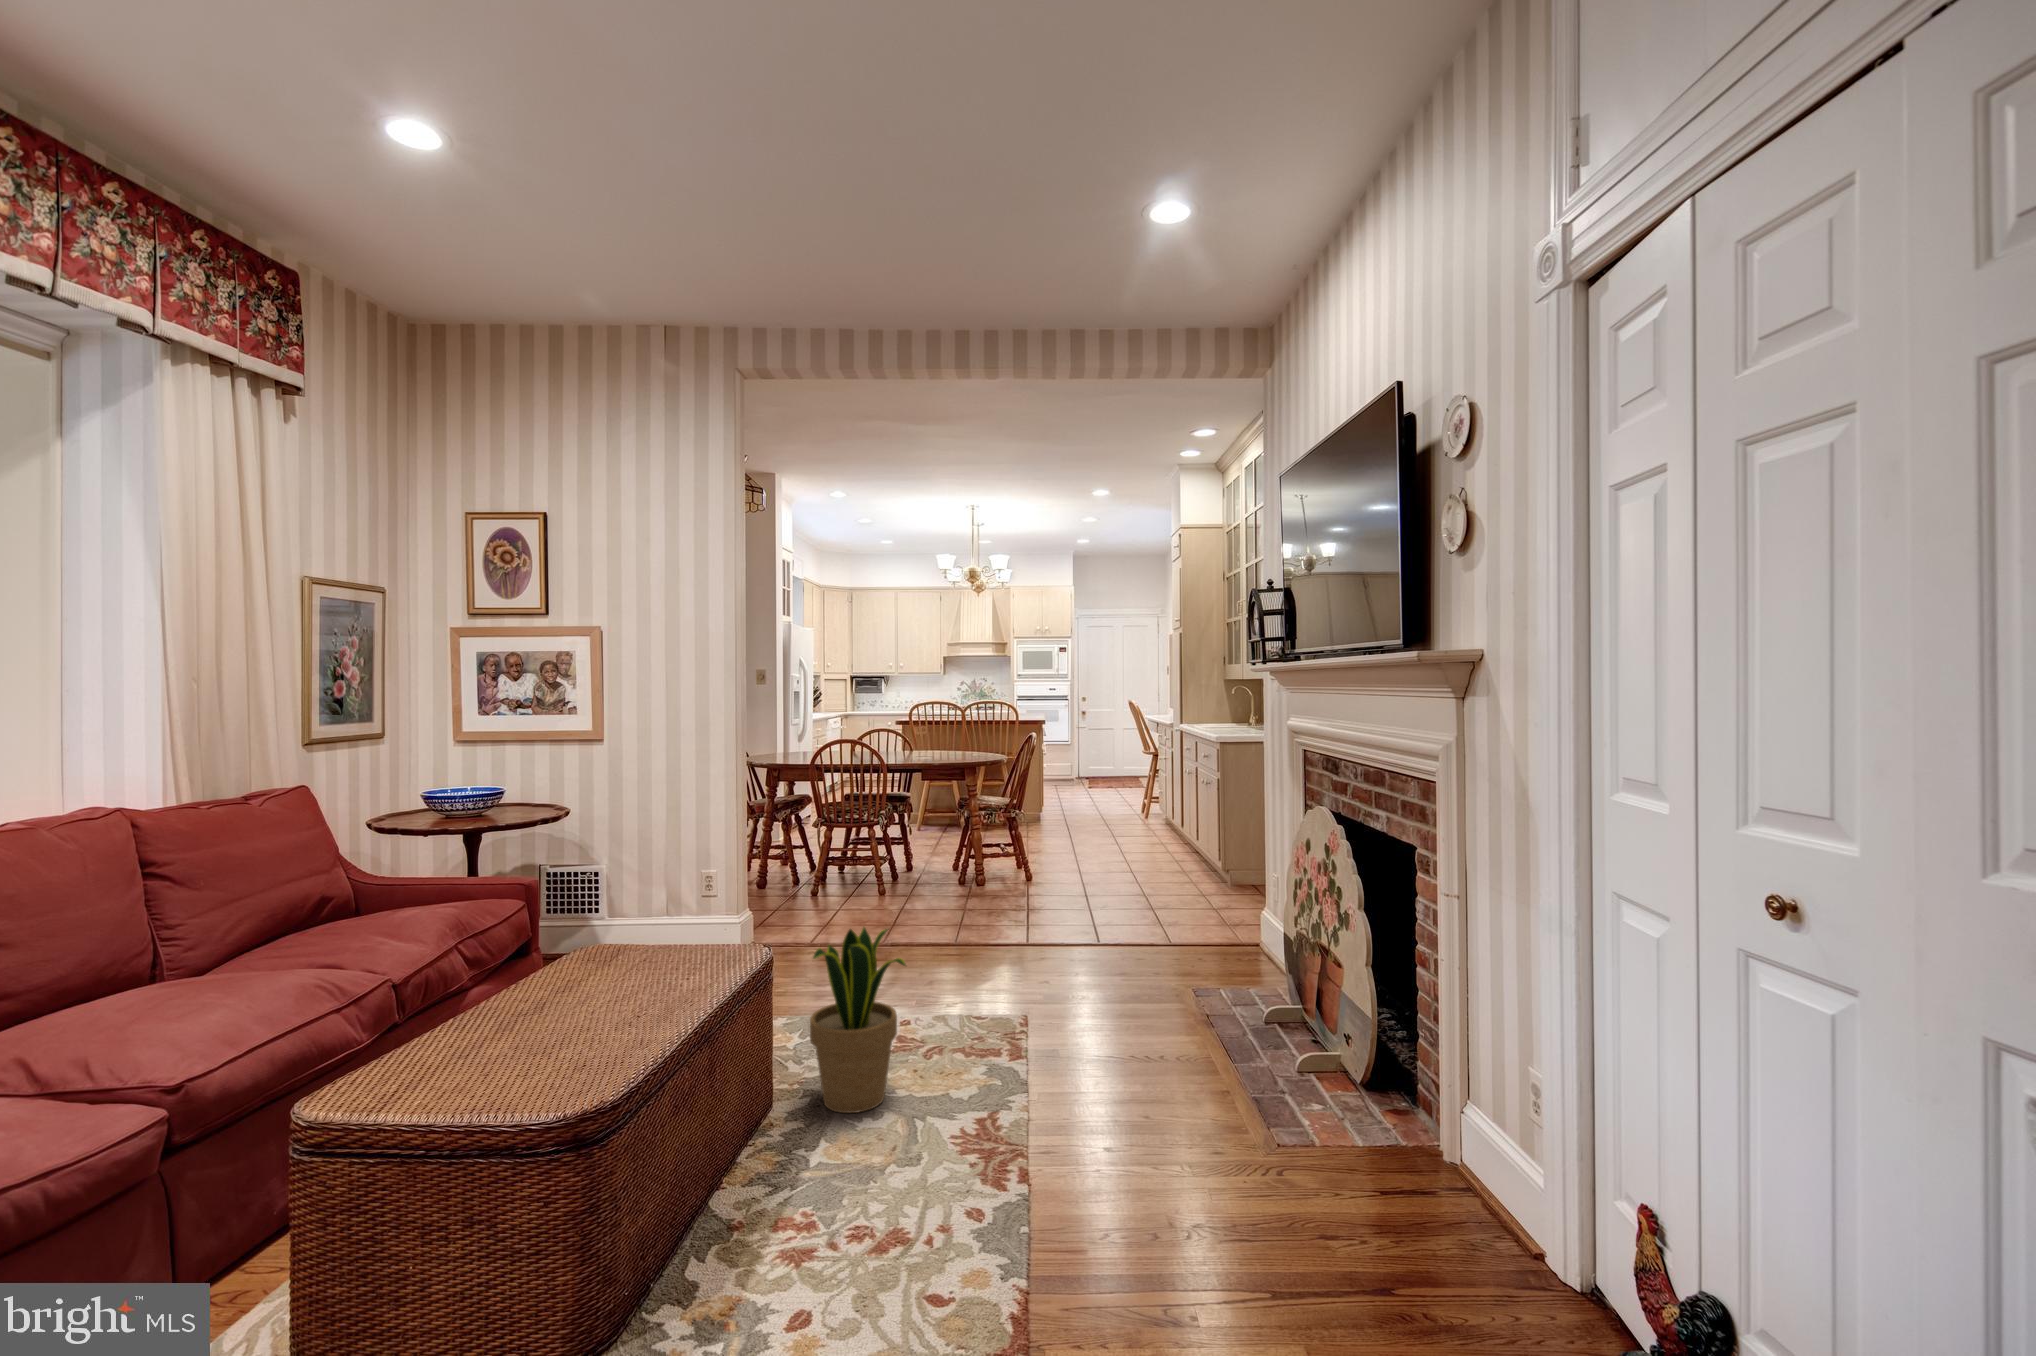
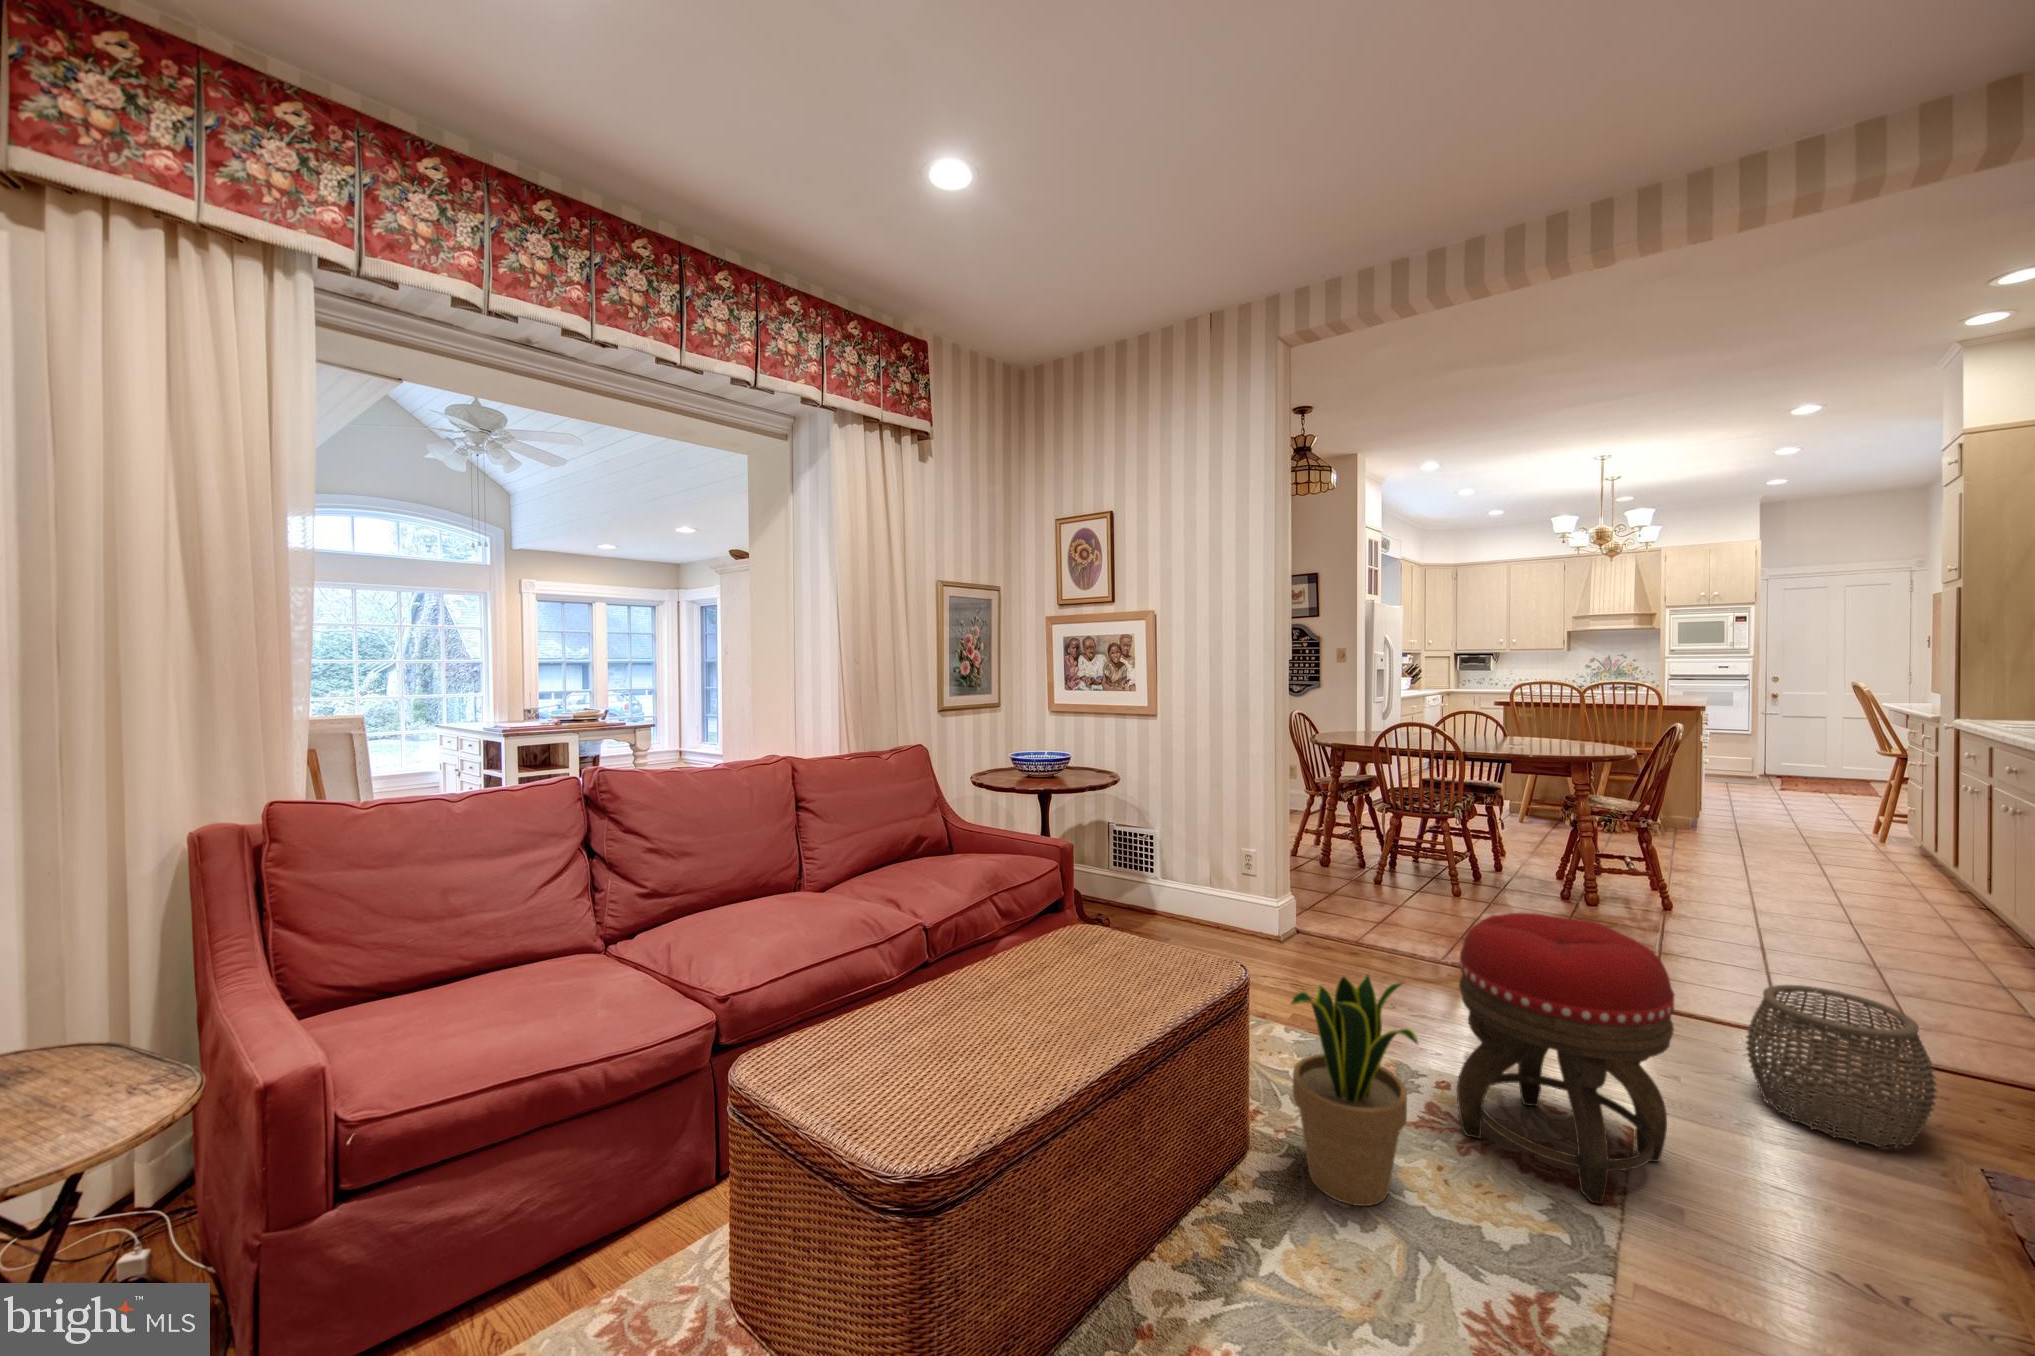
footstool: none [919,866,1048,1059] -> present [1457,913,1674,1204]
woven basket: none [1081,894,1169,986] -> present [1746,985,1937,1148]

